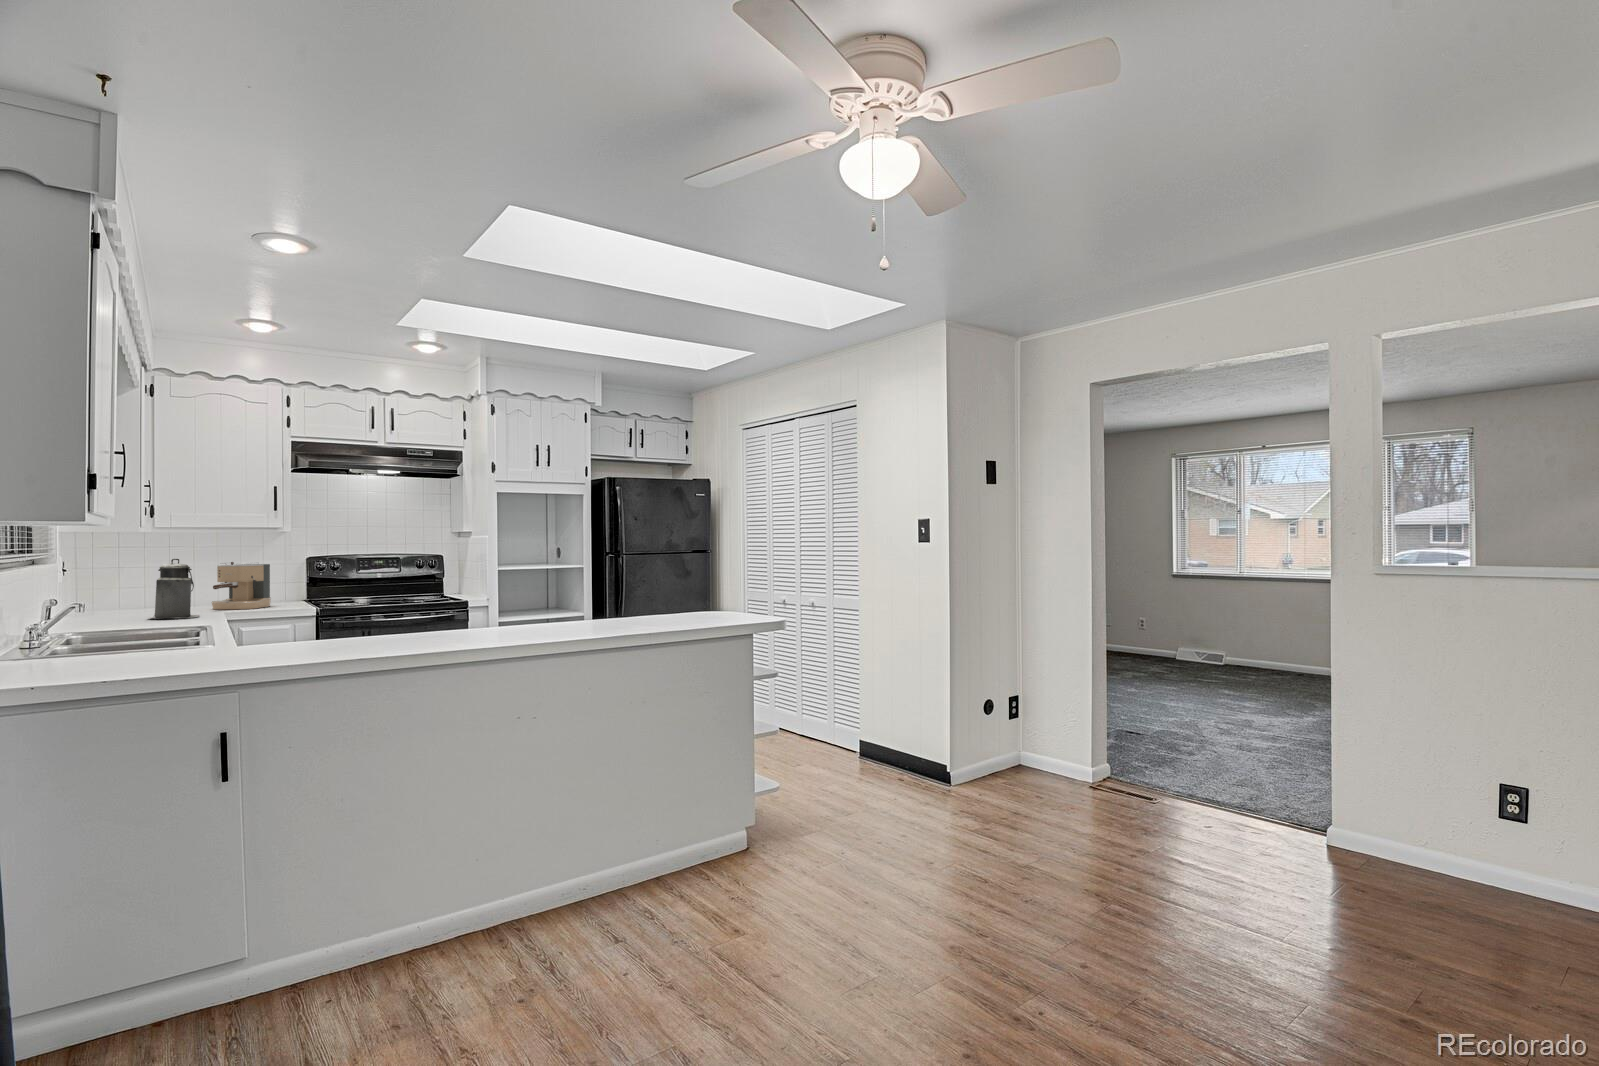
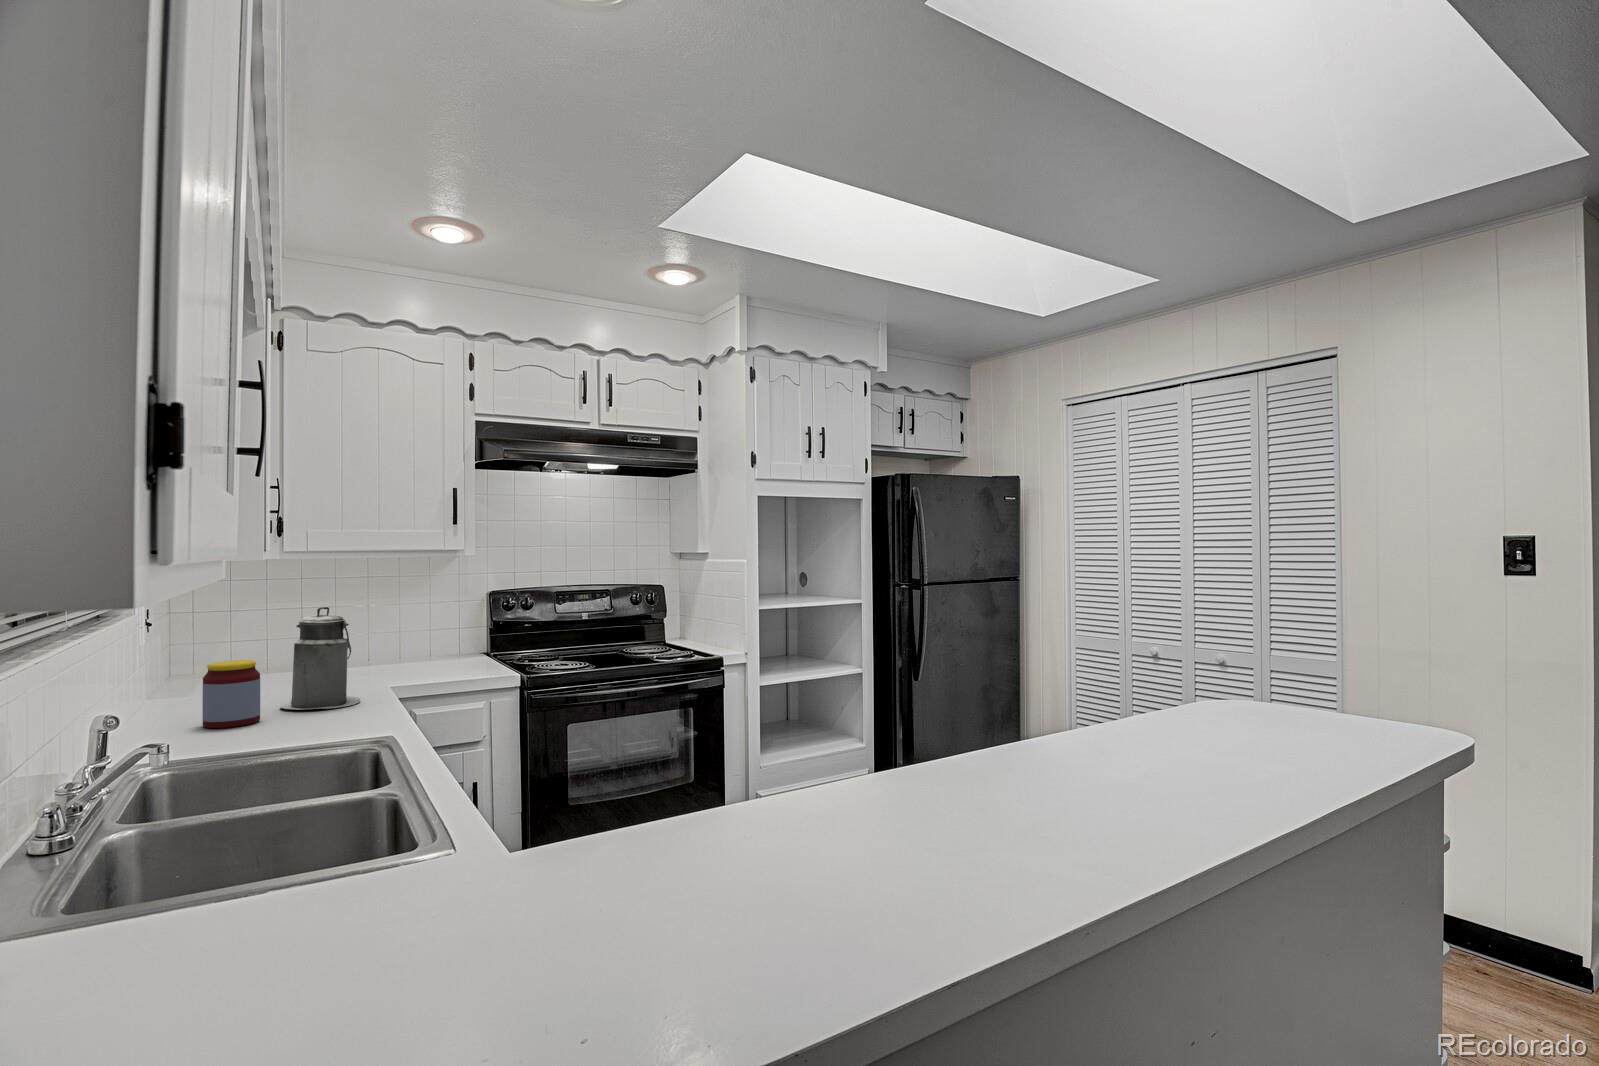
coffee maker: present [212,562,271,609] -> none [366,603,448,677]
jar: none [99,587,134,624] -> present [202,660,260,728]

